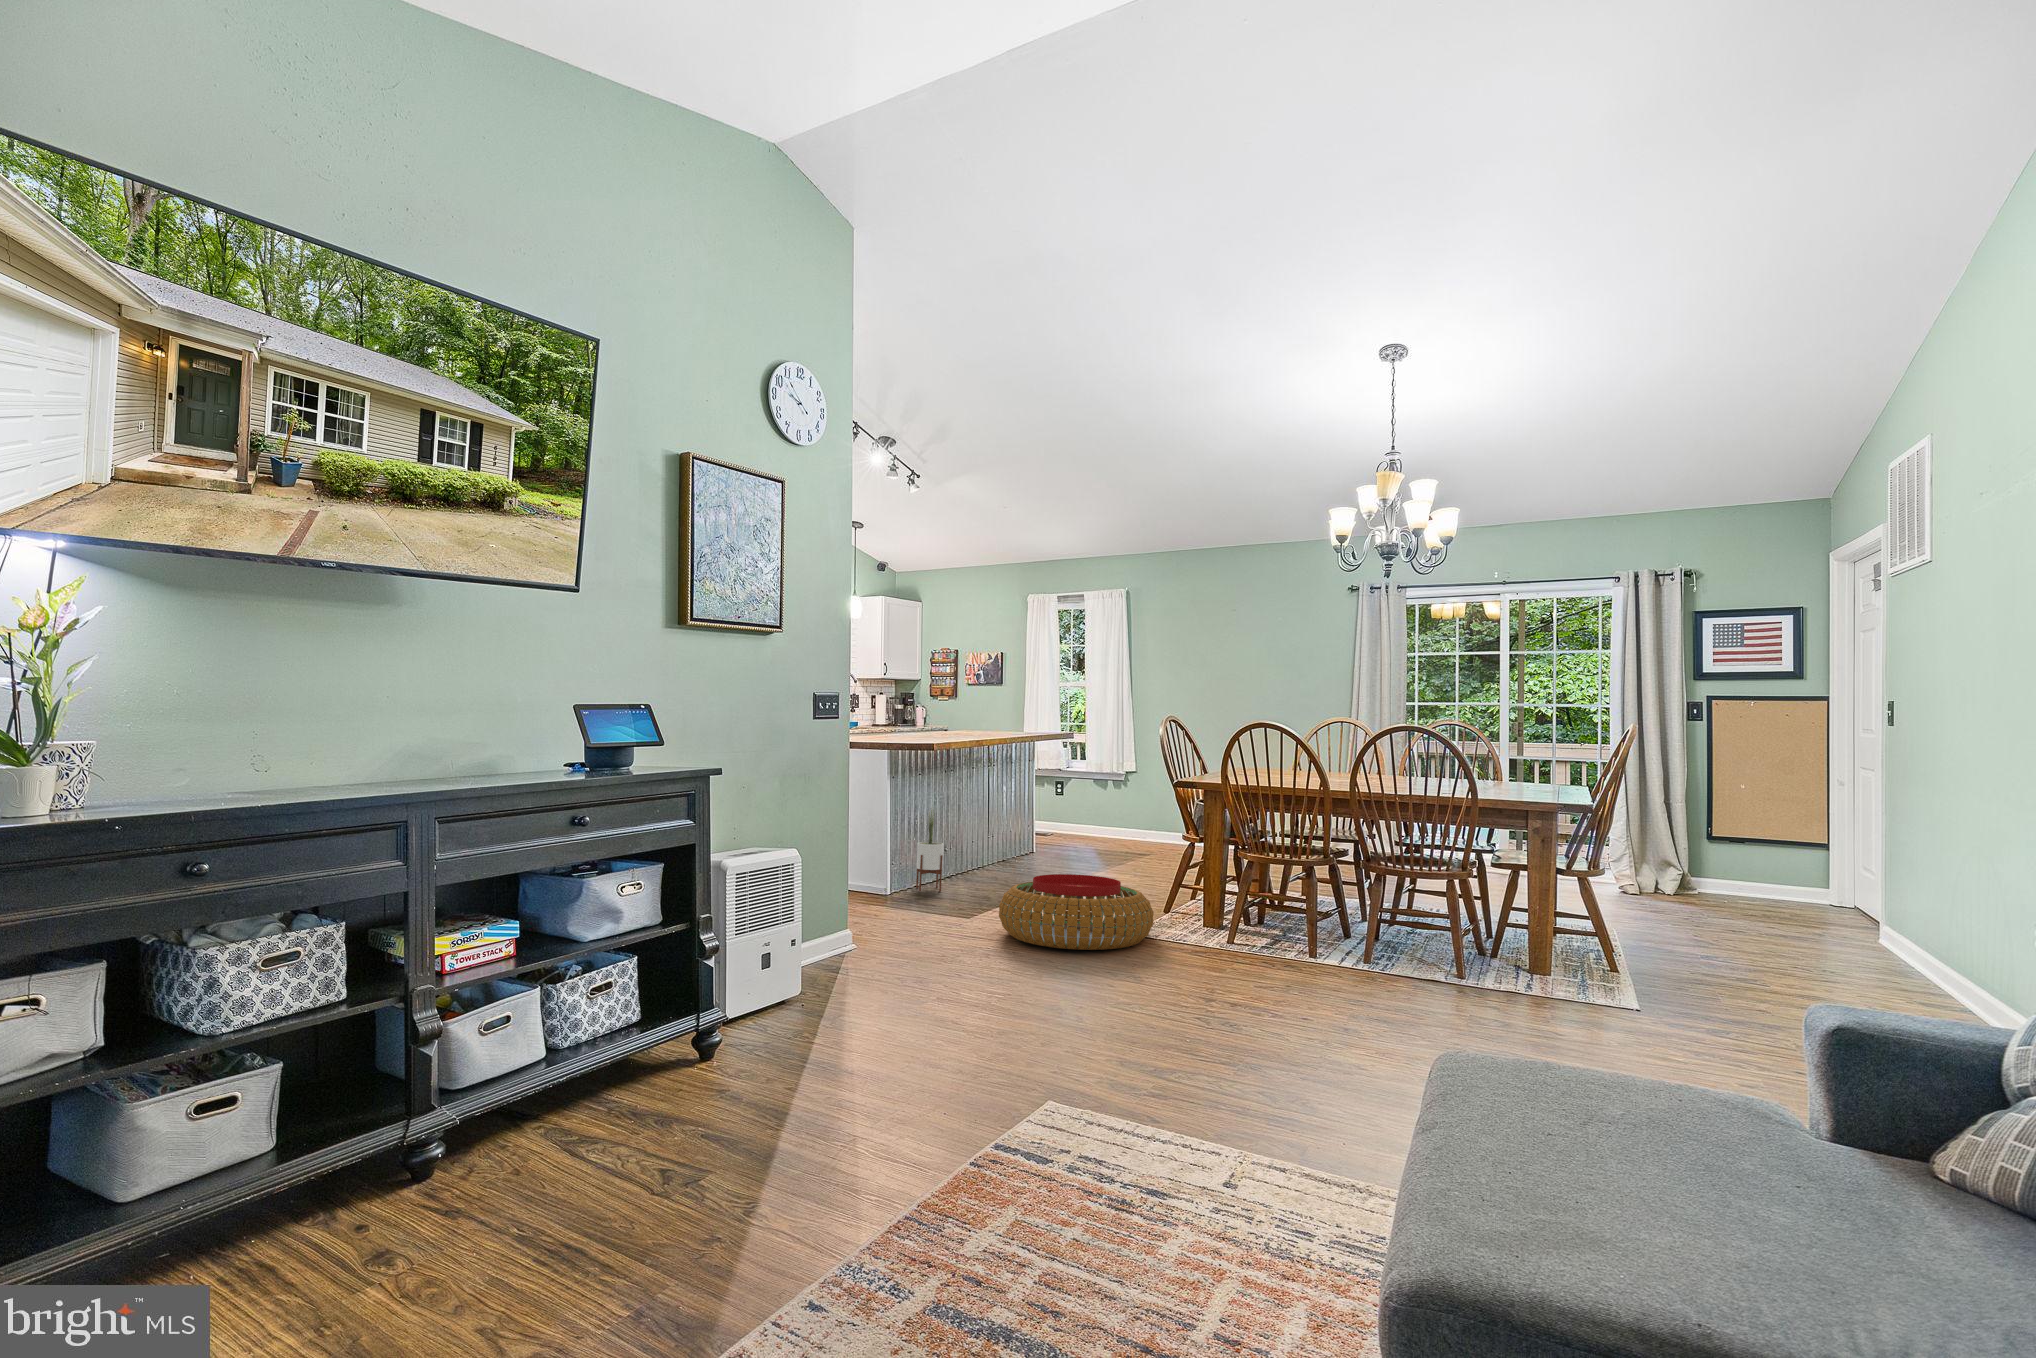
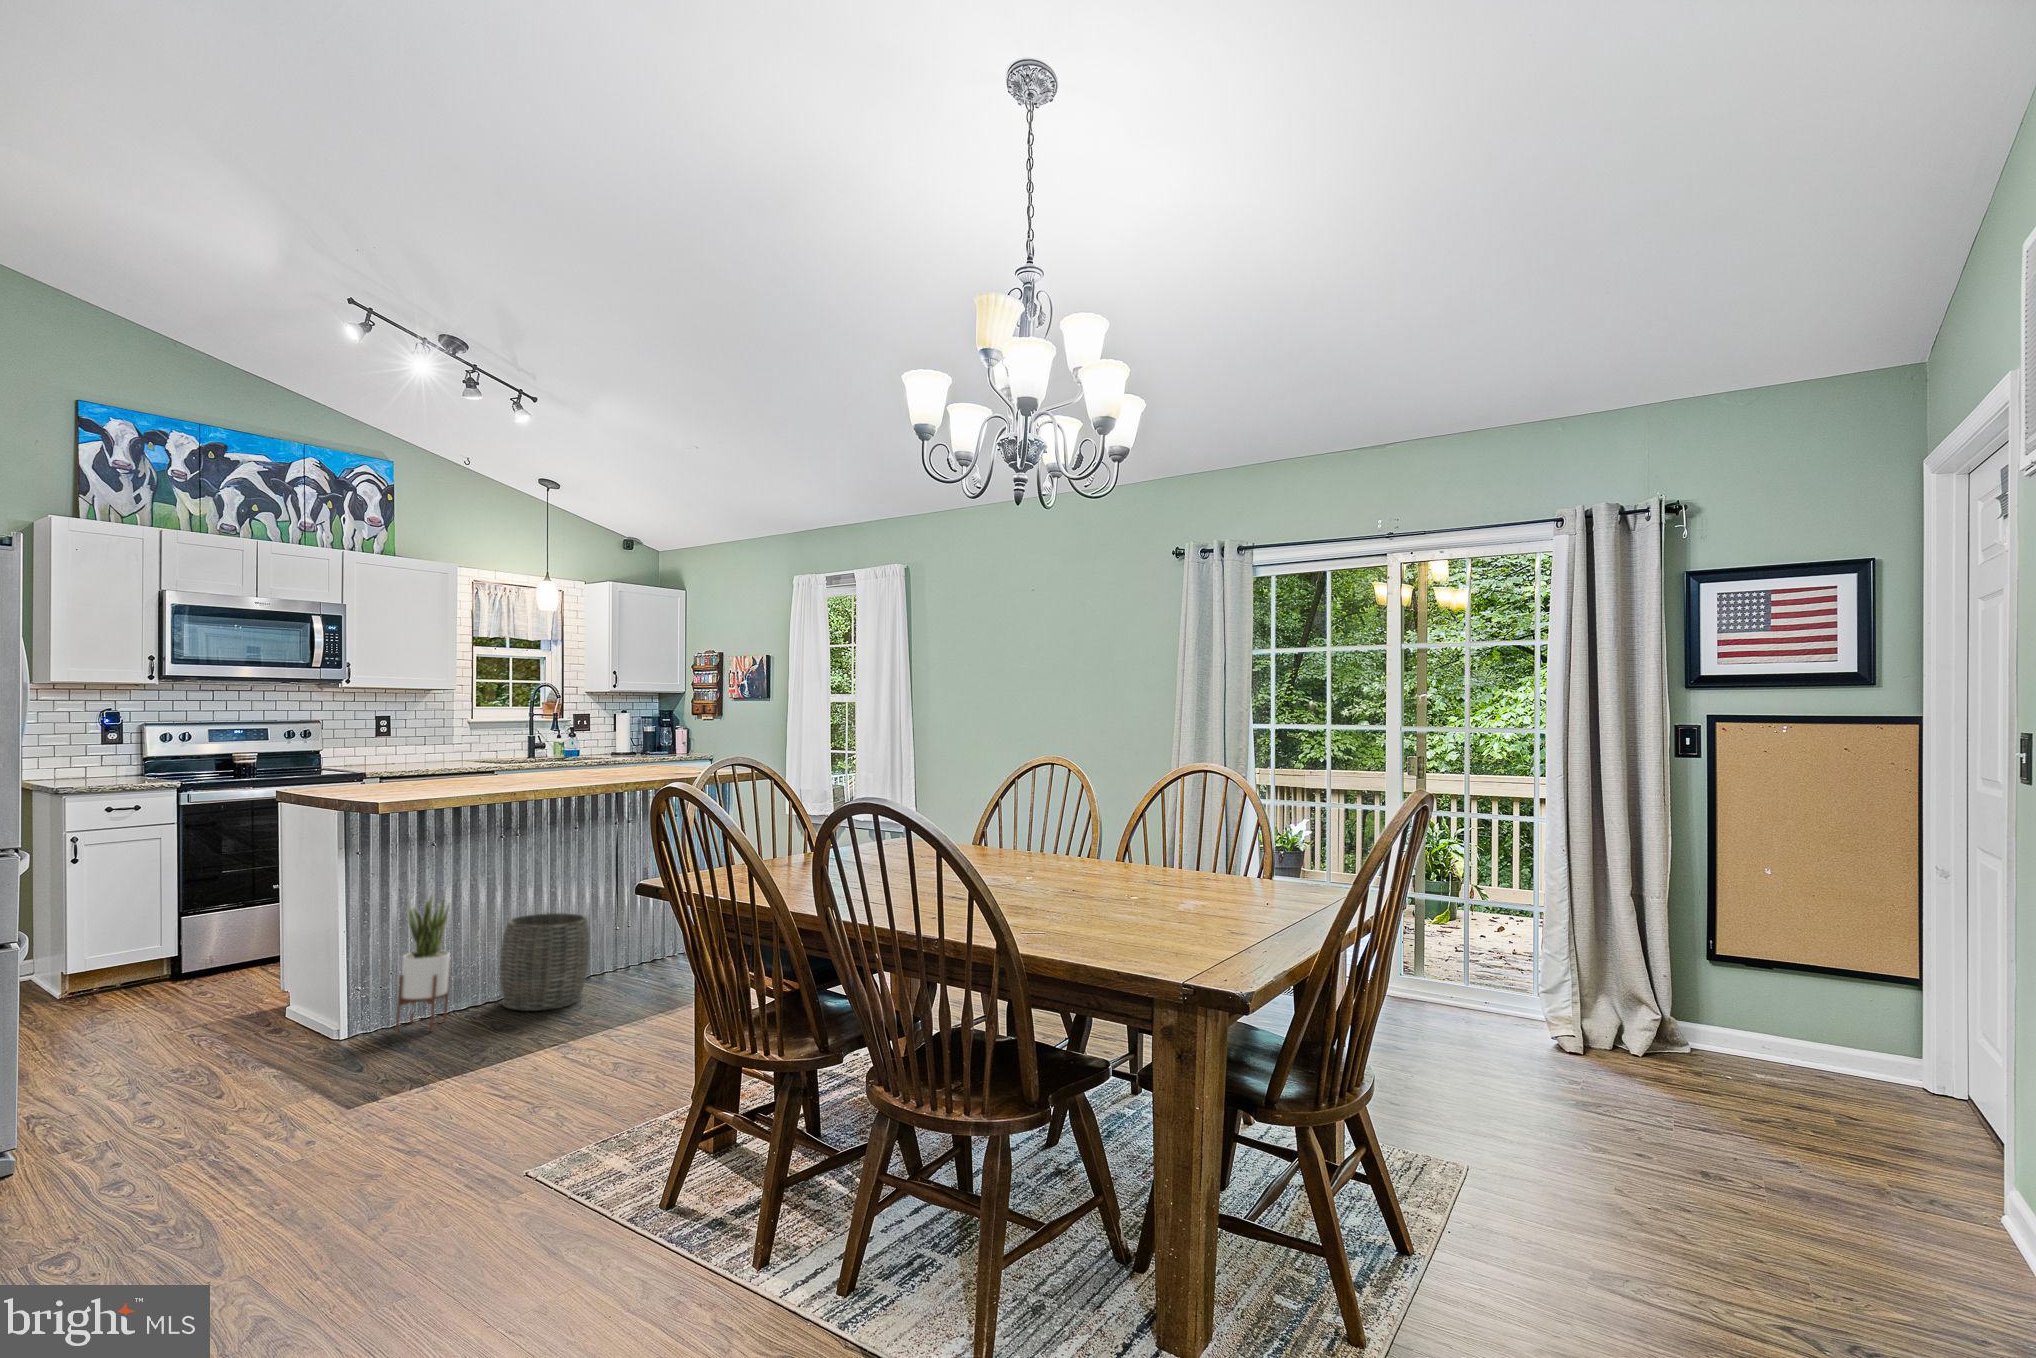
woven basket: none [952,824,1006,883] -> present [500,913,590,1011]
pouf: present [999,874,1154,950] -> none [238,1049,572,1237]

